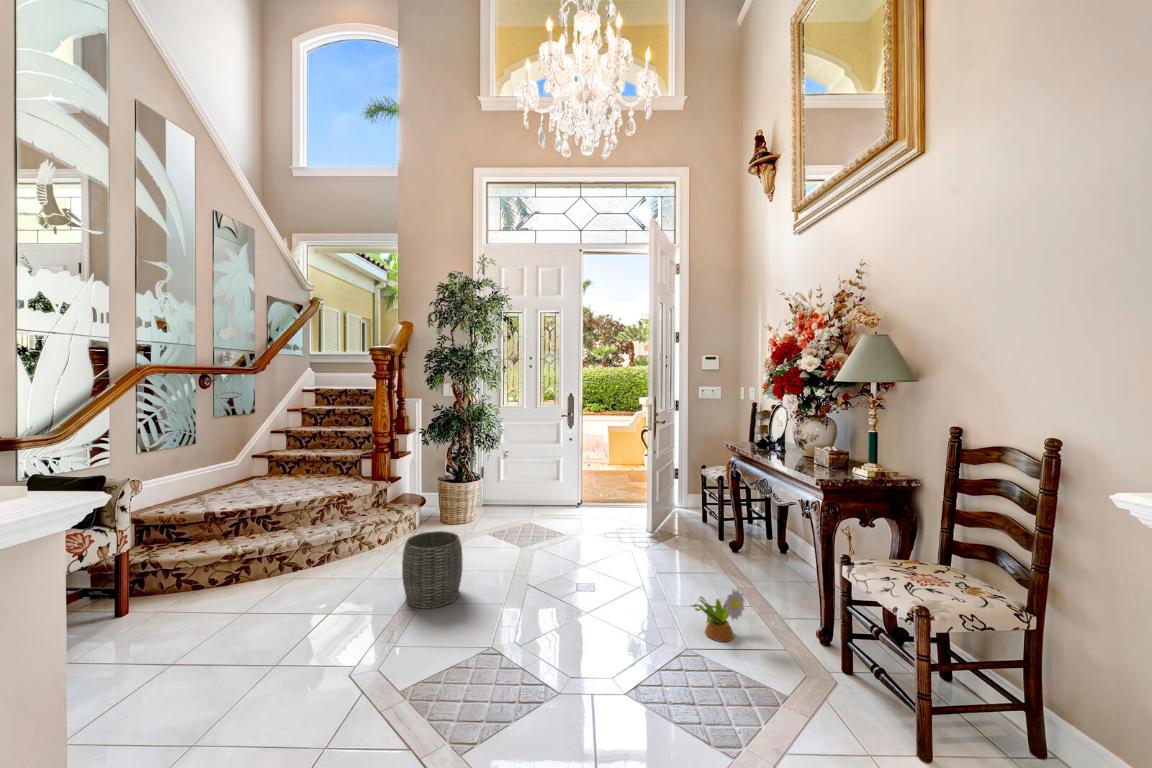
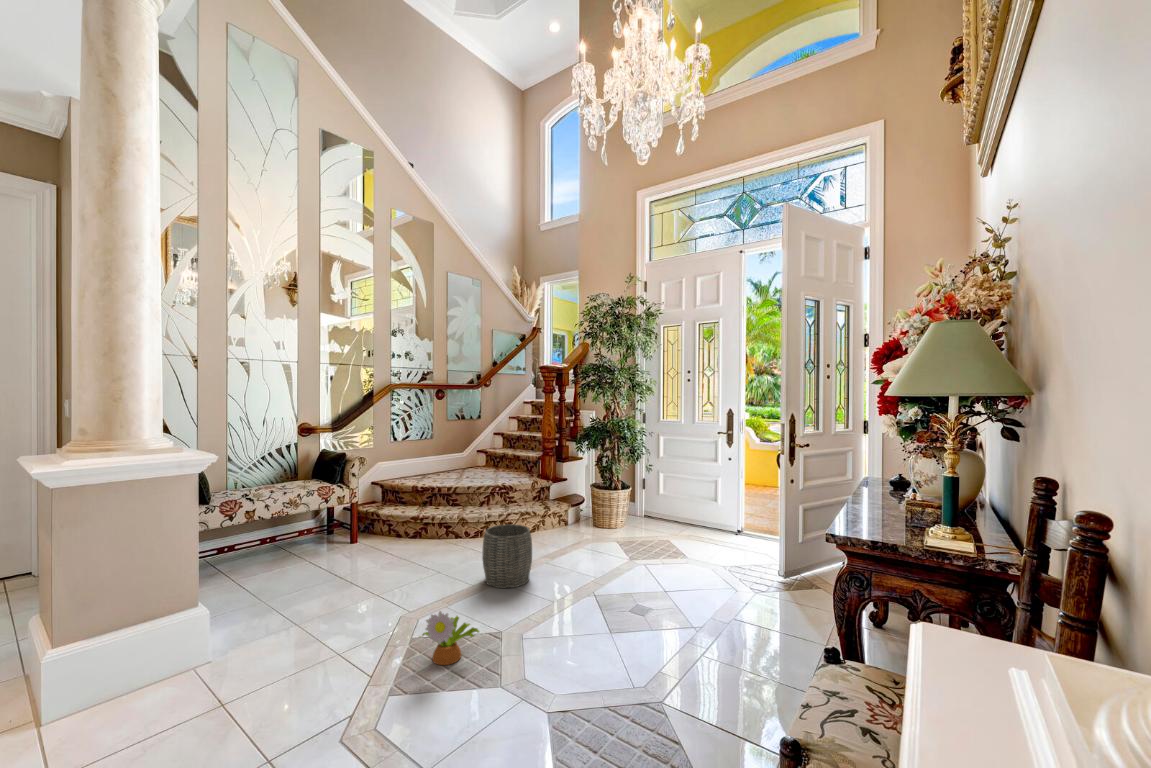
decorative plant: present [691,589,745,642] -> present [420,611,479,665]

